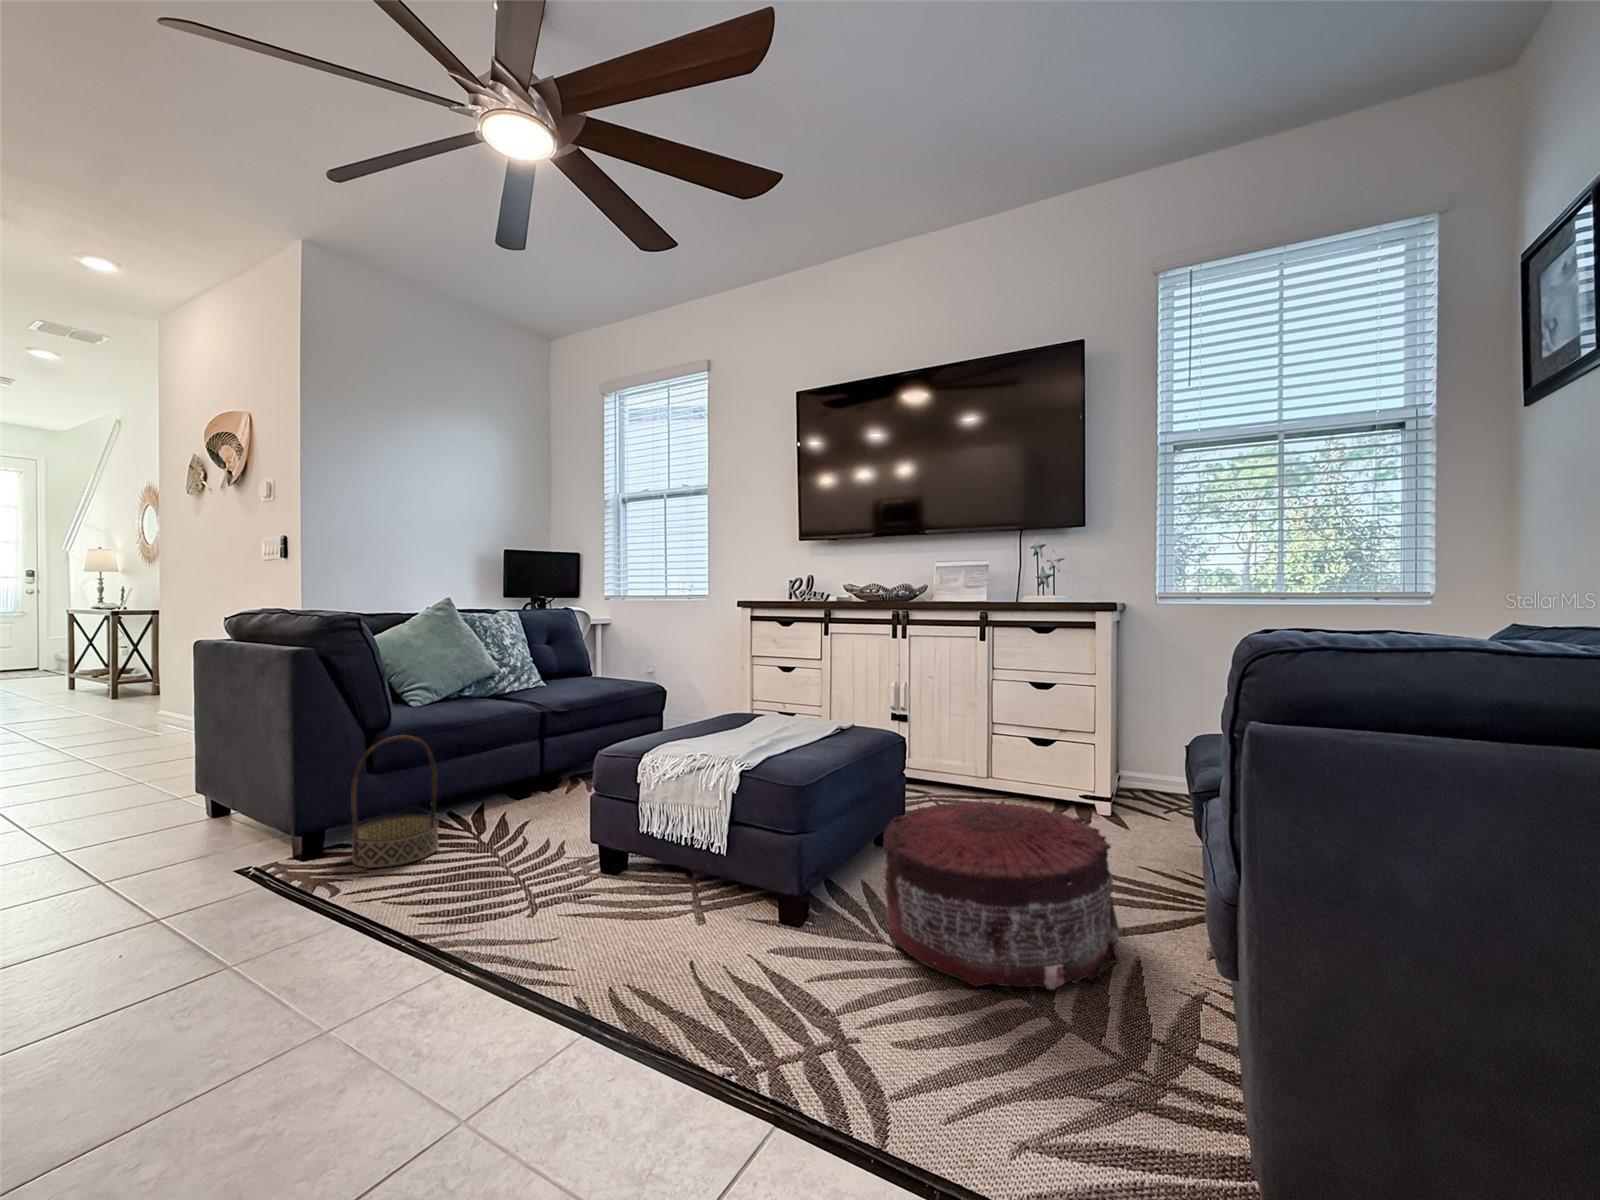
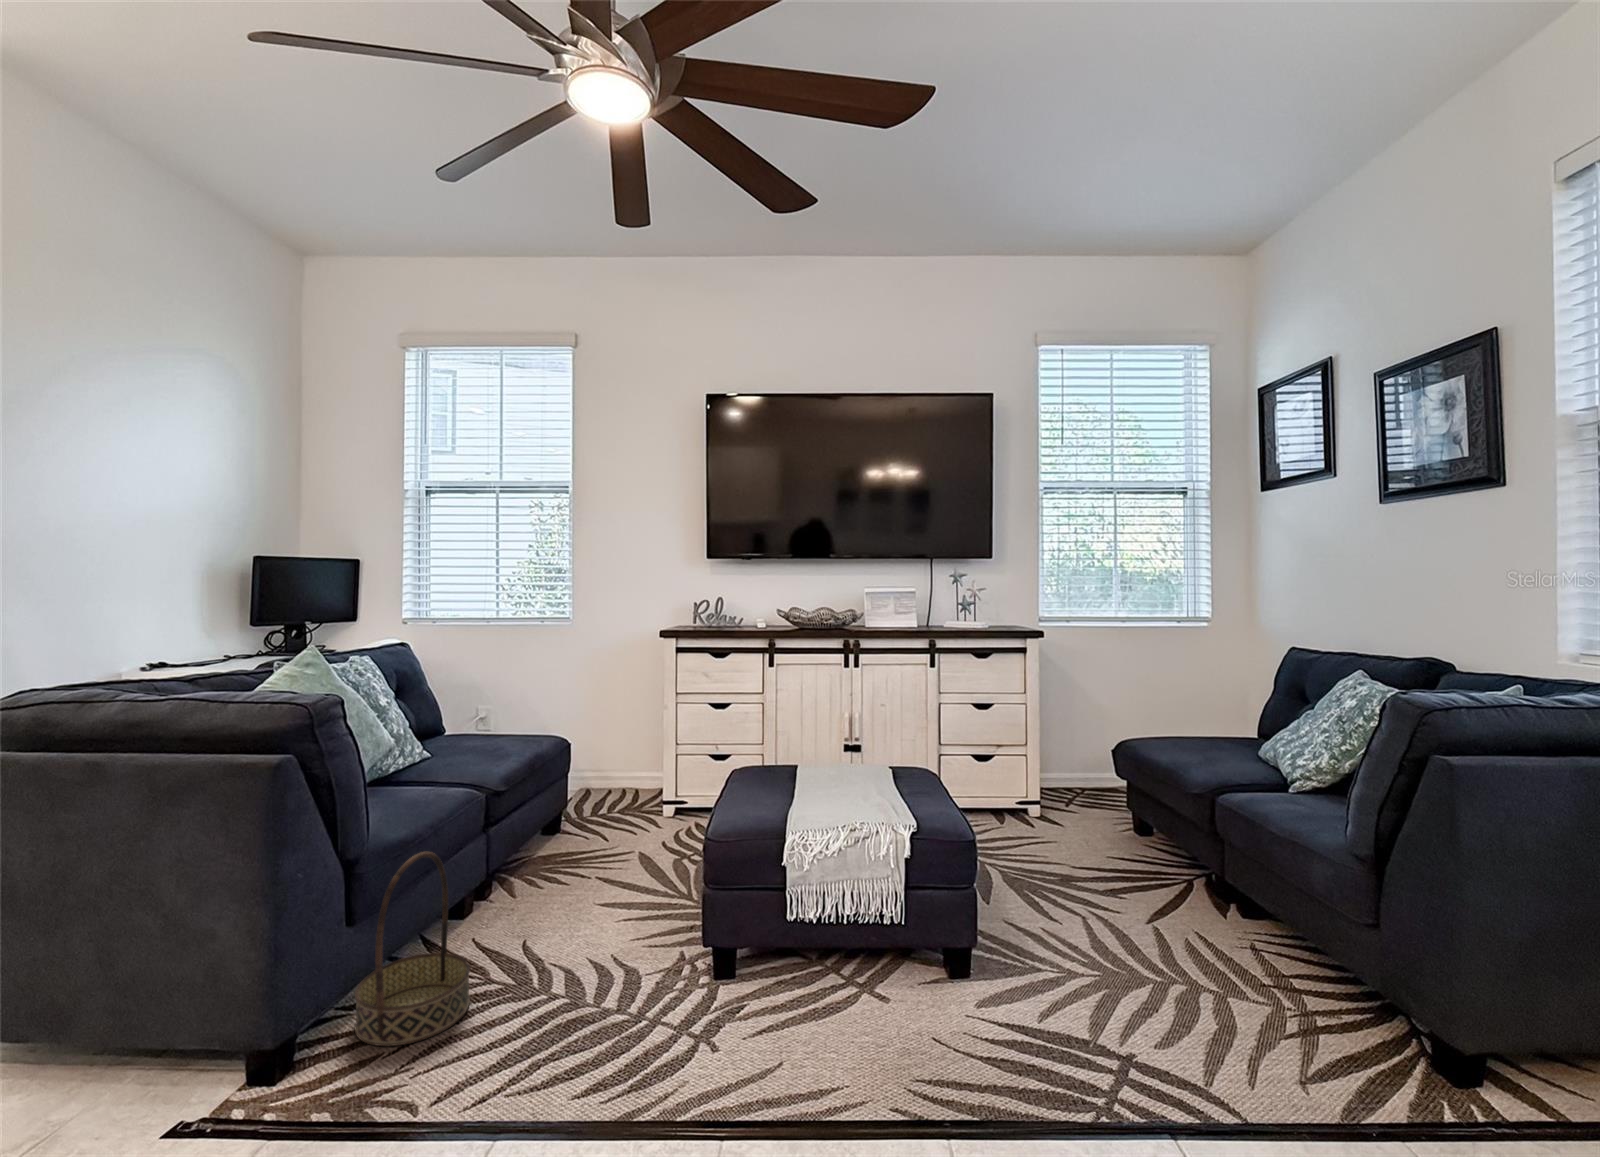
pouf: present [883,800,1119,990] -> none [1012,824,1225,995]

